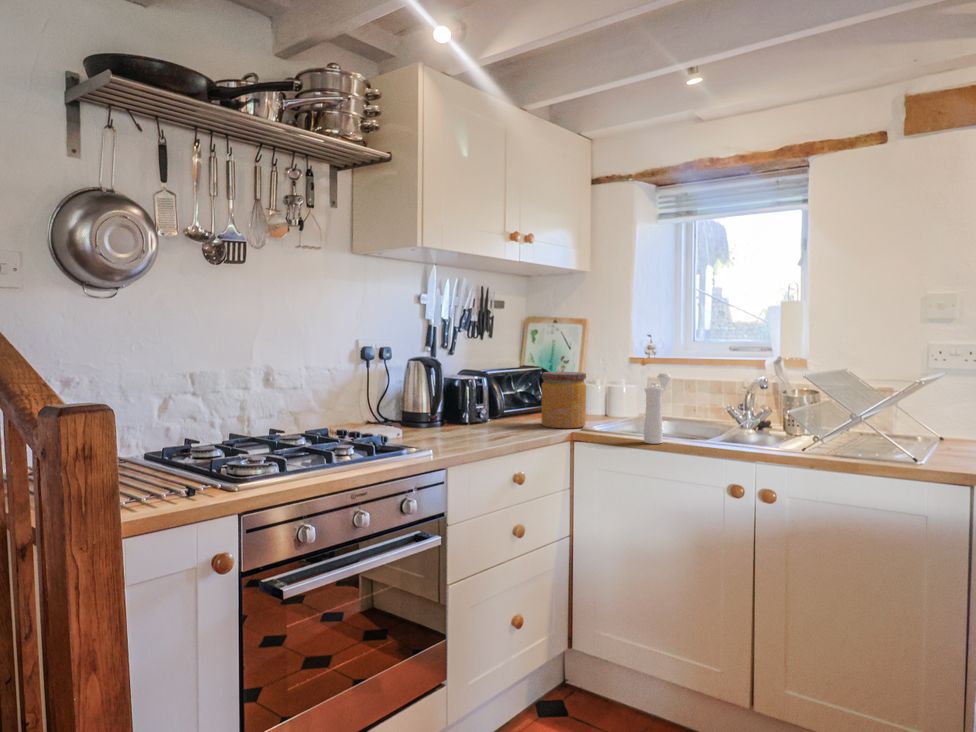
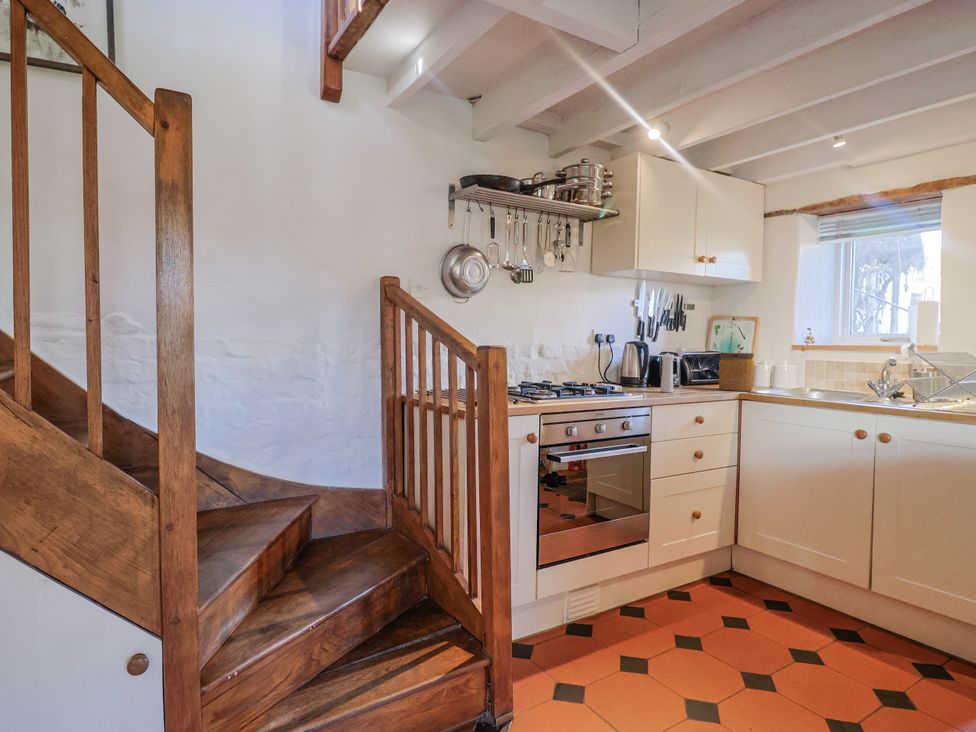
pepper mill: present [644,373,671,444] -> present [661,348,685,392]

